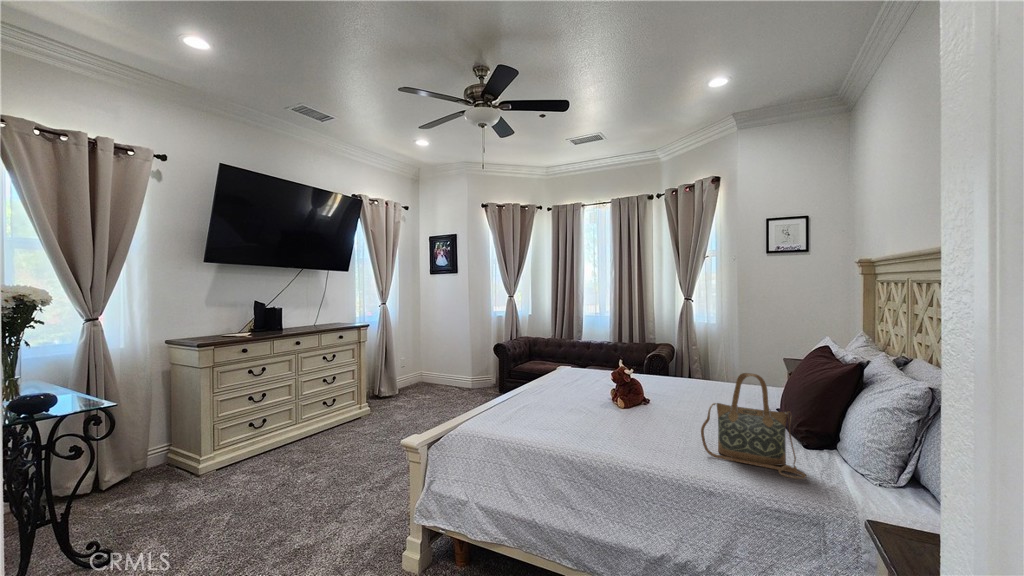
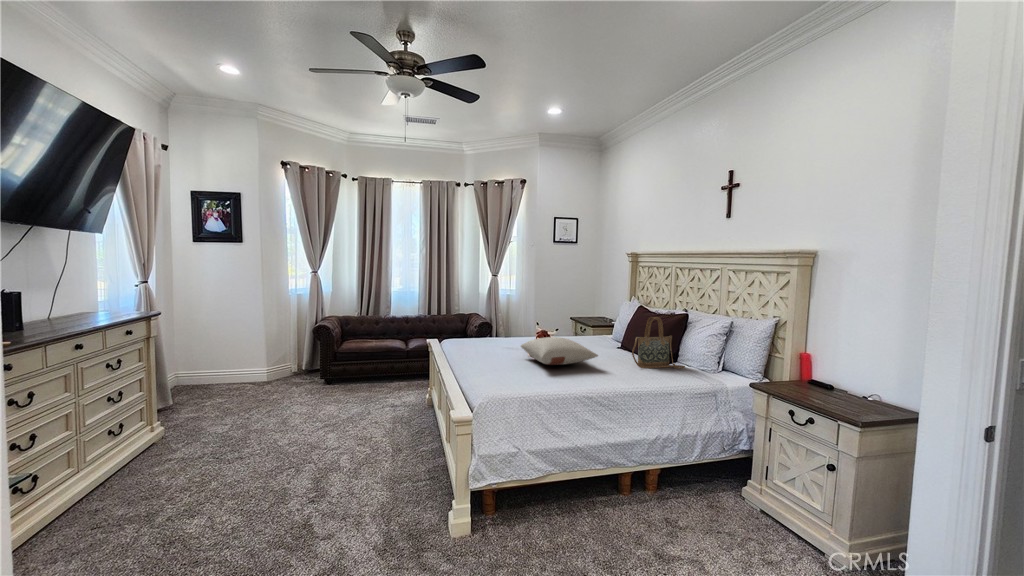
pillow: none [549,382,648,423] -> present [521,337,598,365]

